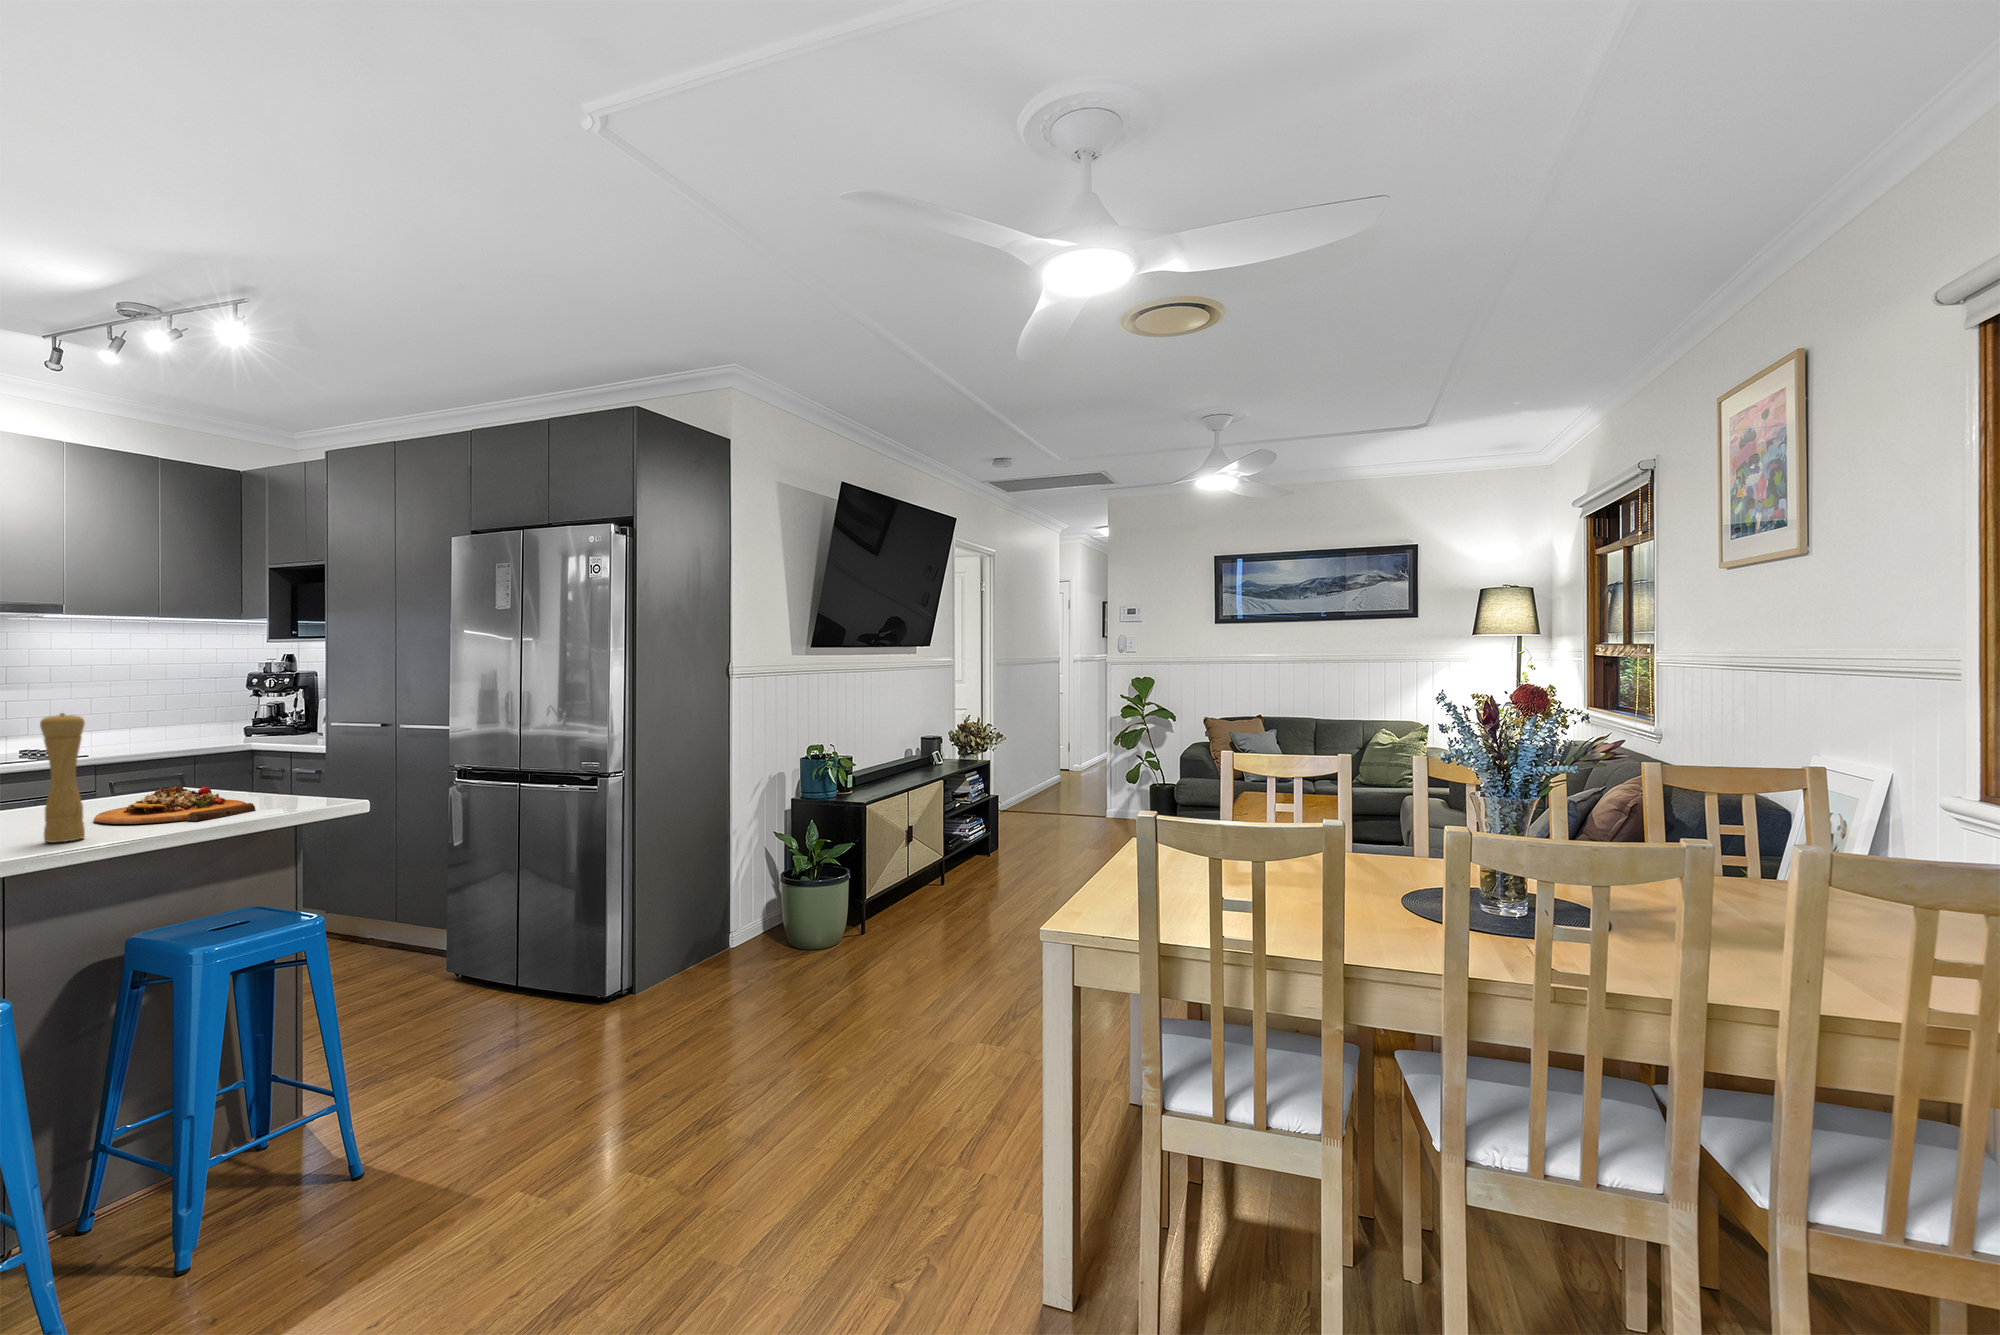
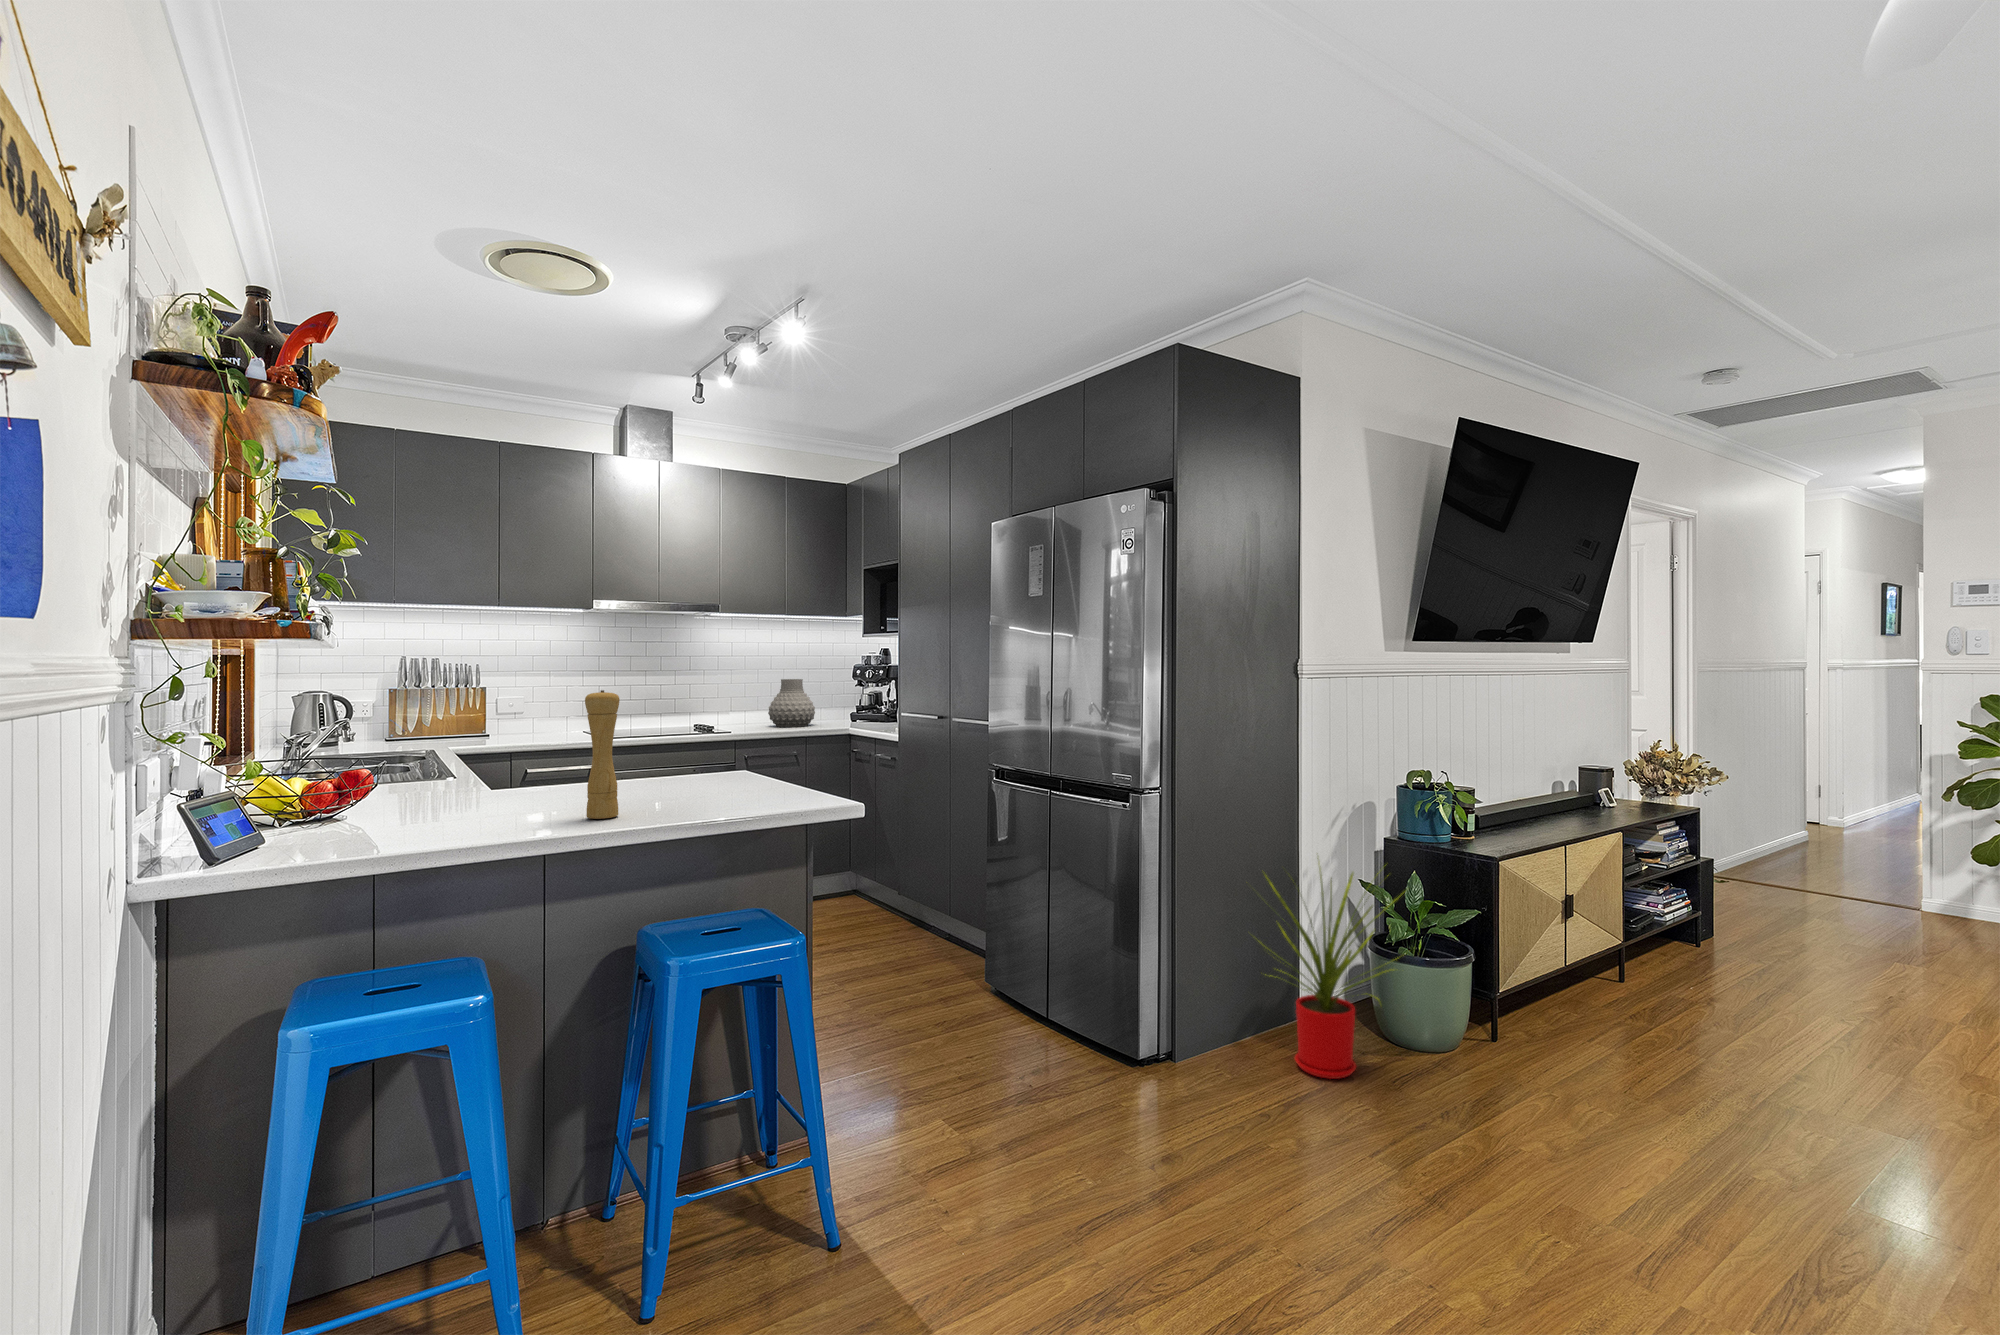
vase: none [101,683,173,739] -> present [768,679,815,727]
cutting board: present [94,786,256,824] -> none [648,770,773,808]
house plant: none [690,813,811,979] -> present [1264,870,1401,1079]

